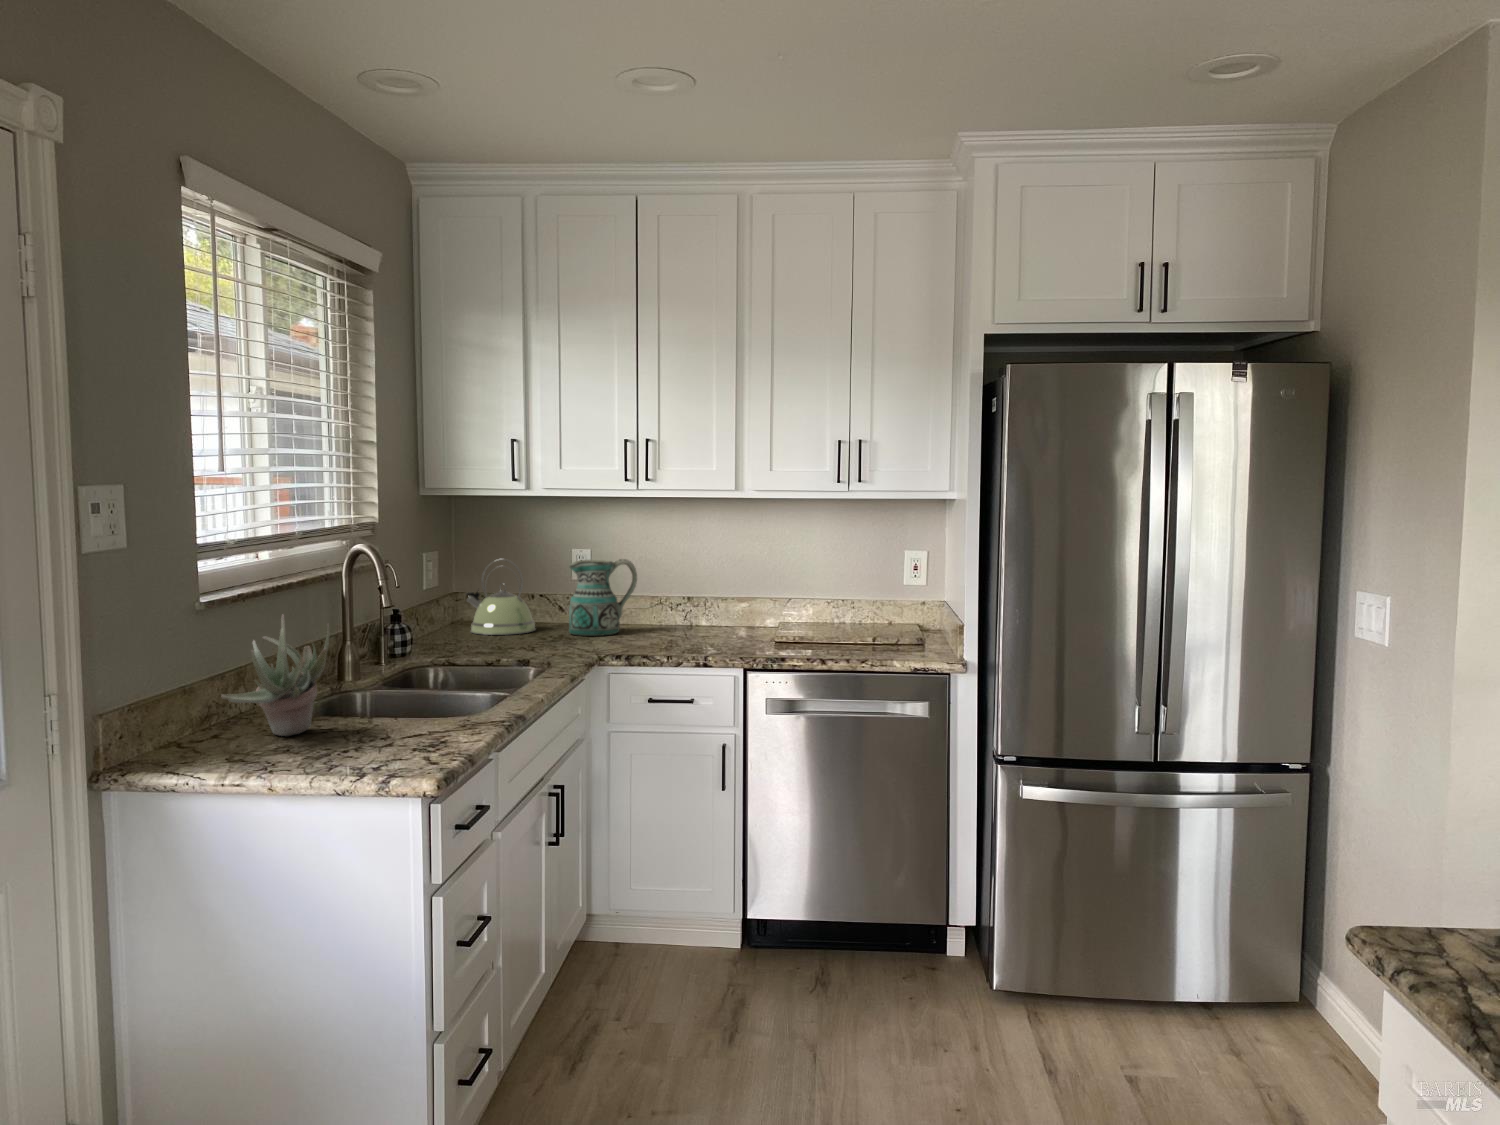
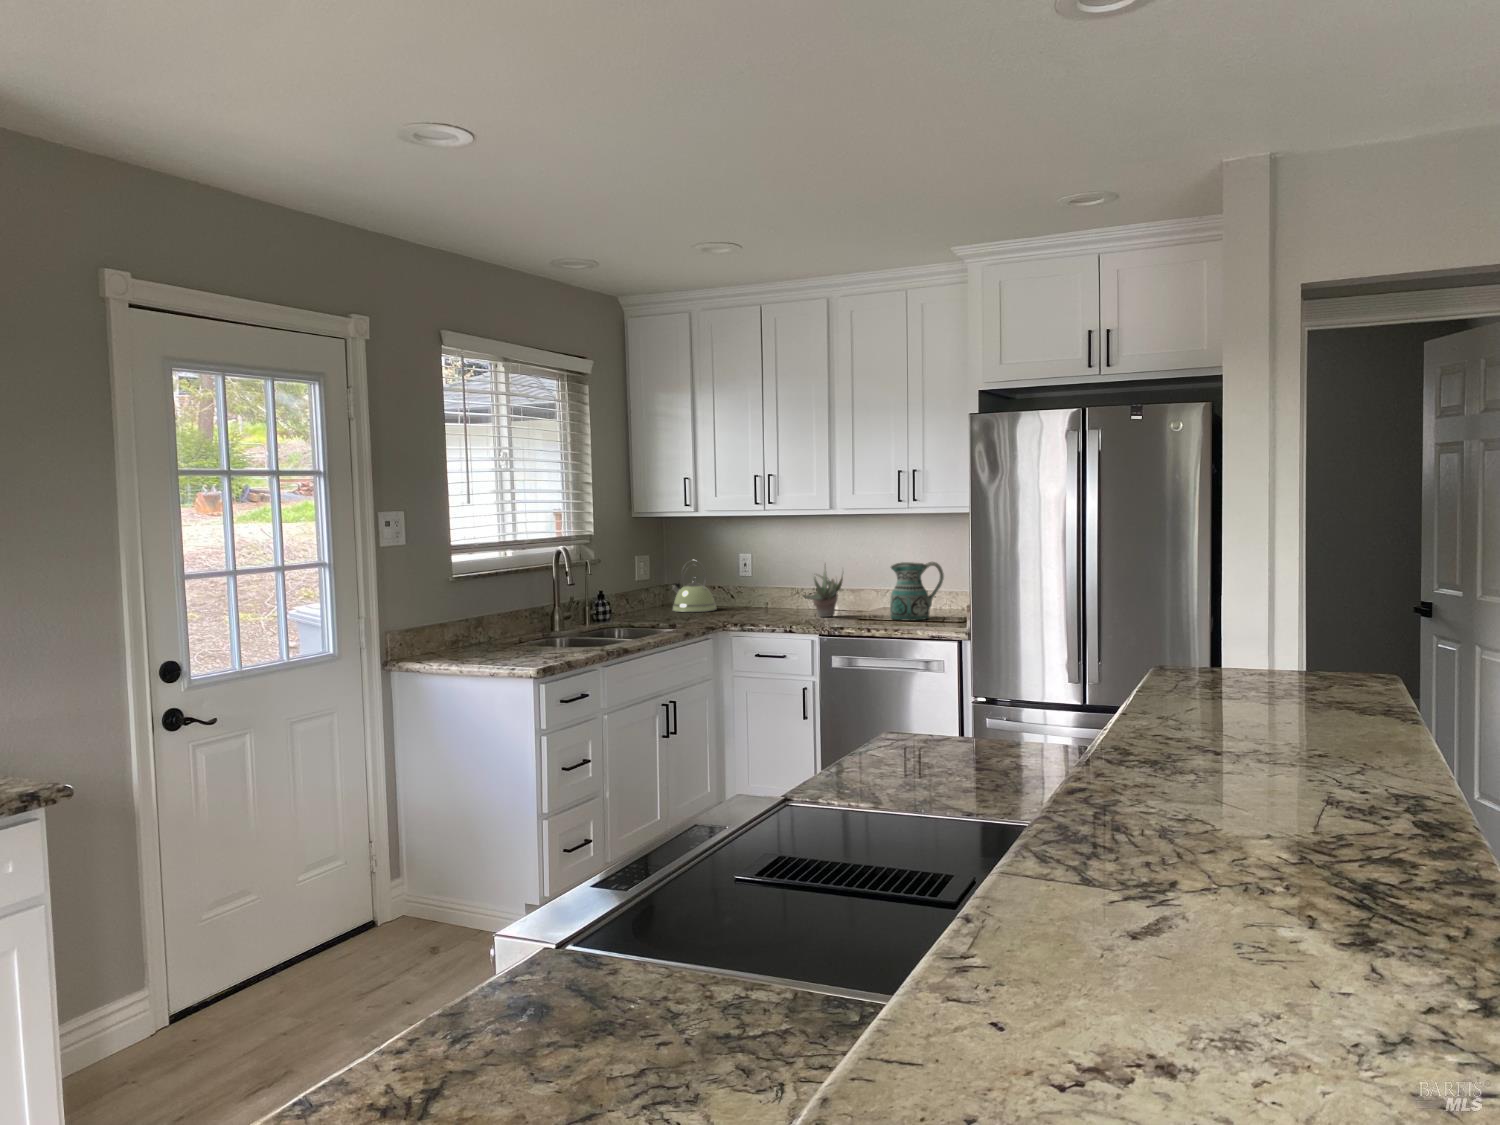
ceramic pitcher: present [569,559,637,636] -> present [890,562,944,621]
succulent plant: present [222,615,330,736] -> present [803,564,843,617]

